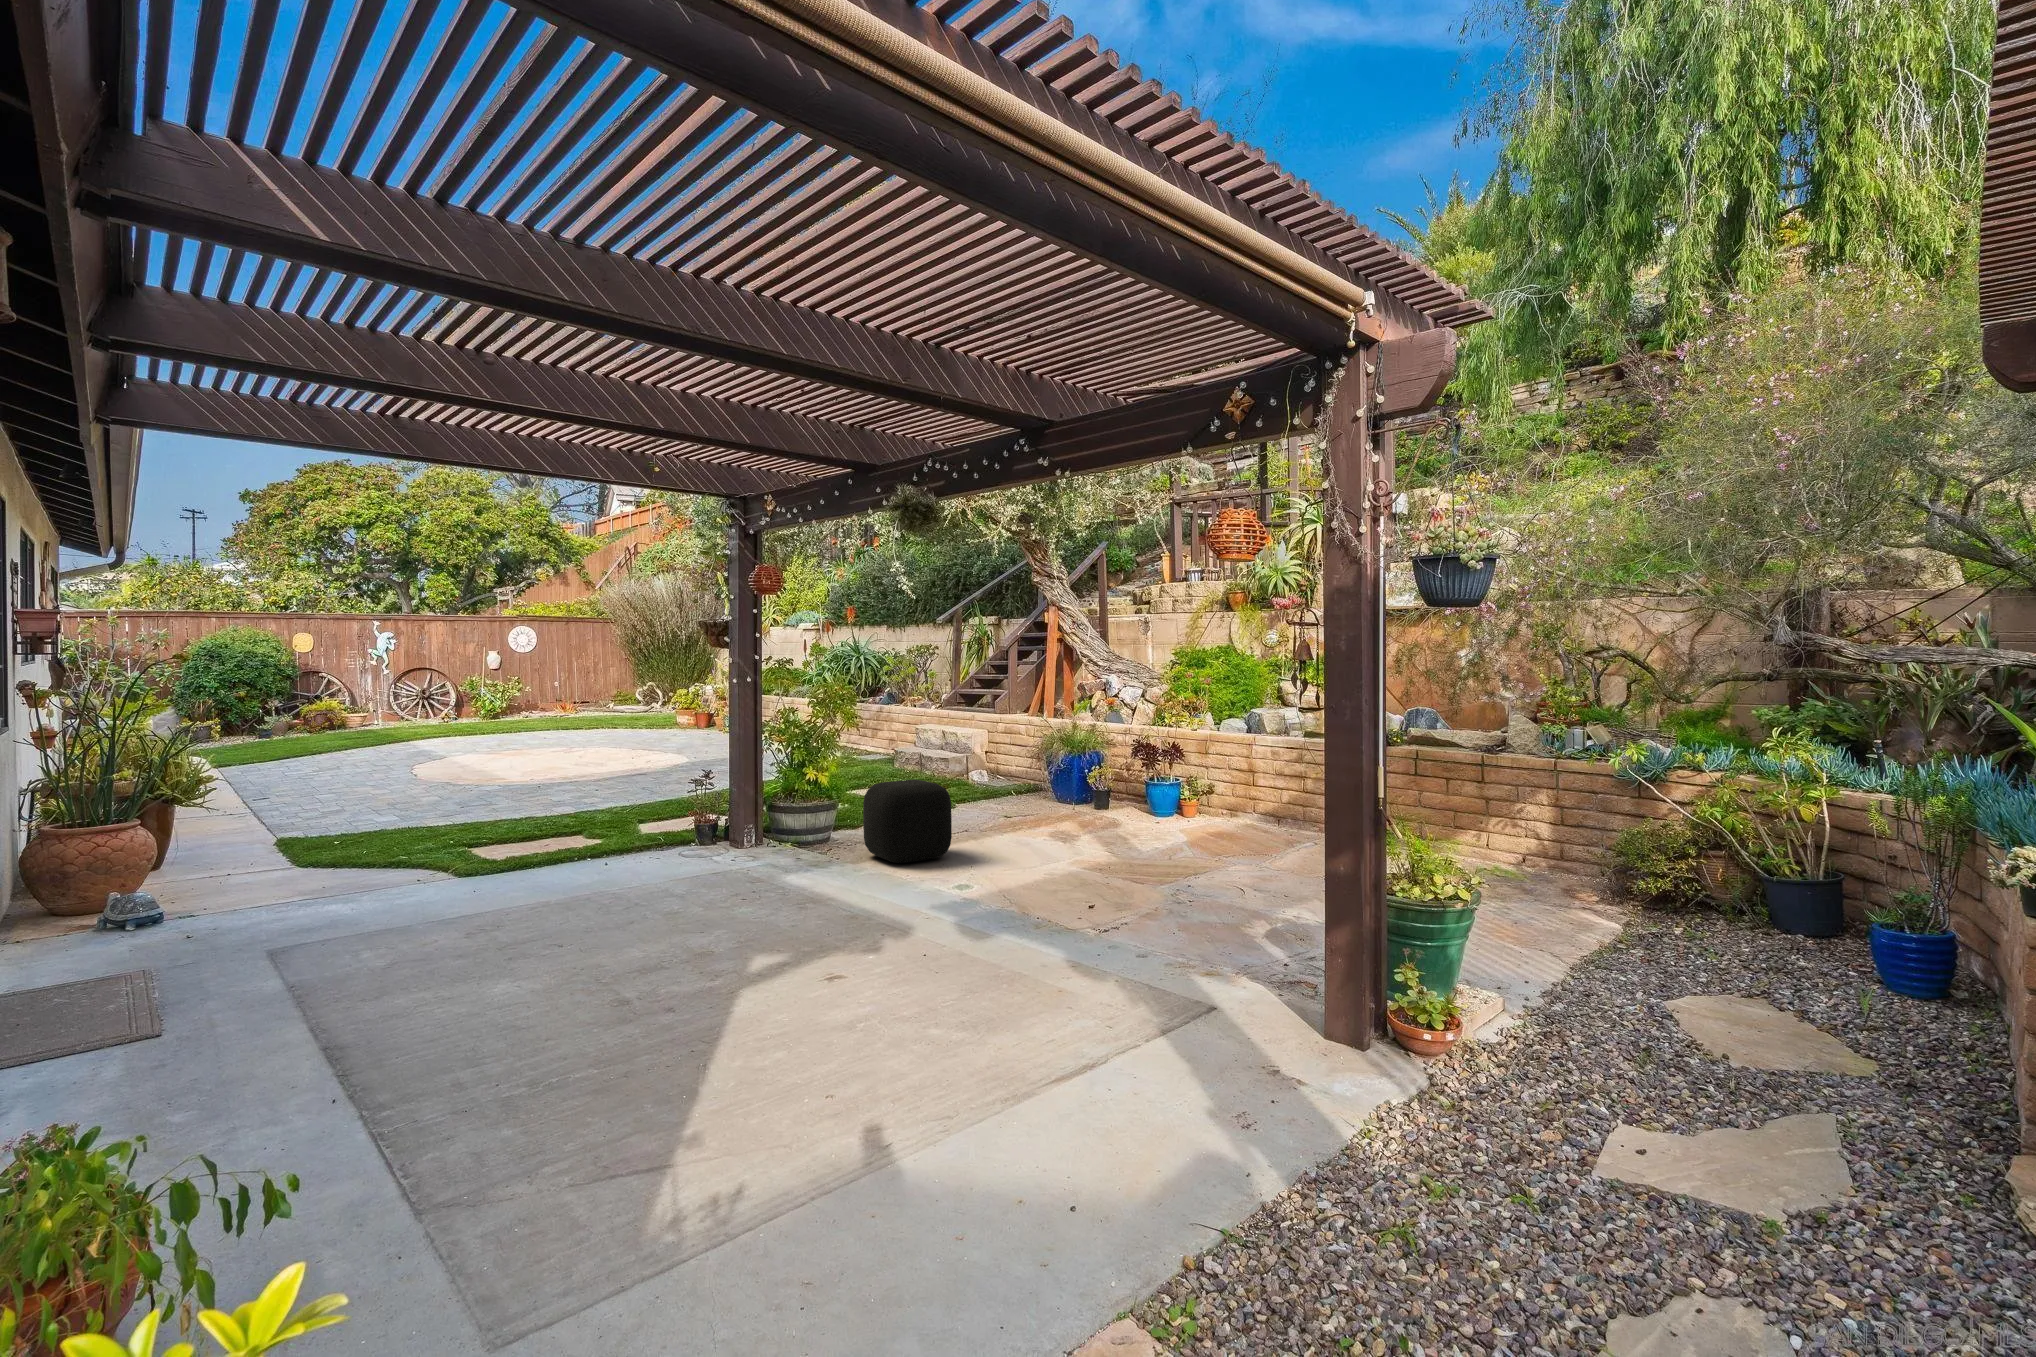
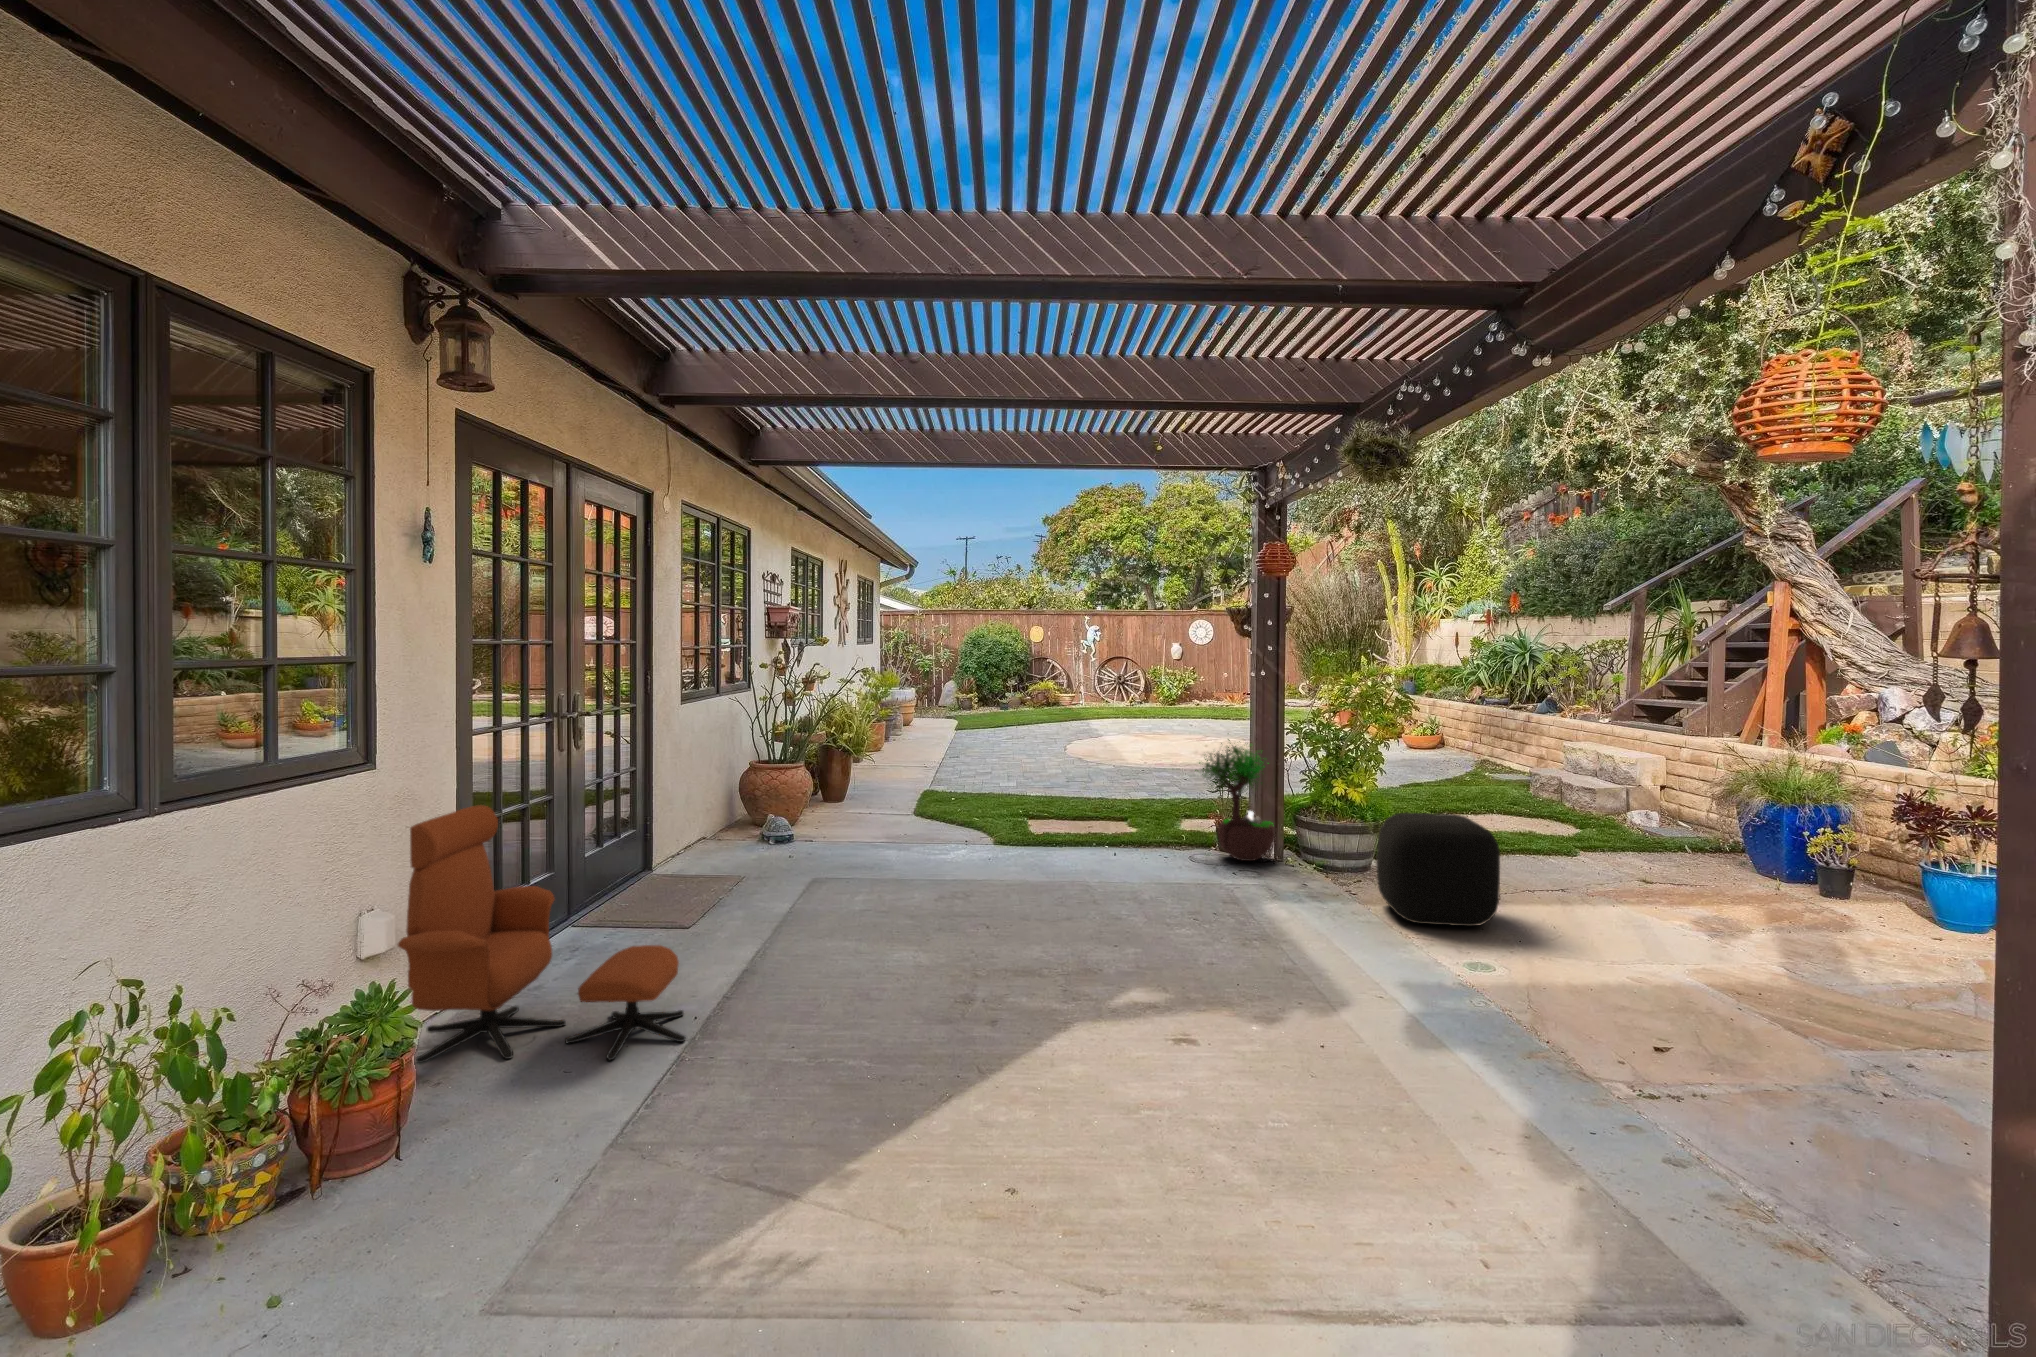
potted tree: none [691,734,760,846] -> present [1195,739,1274,861]
lounge chair: none [39,867,408,1159] -> present [397,805,686,1063]

